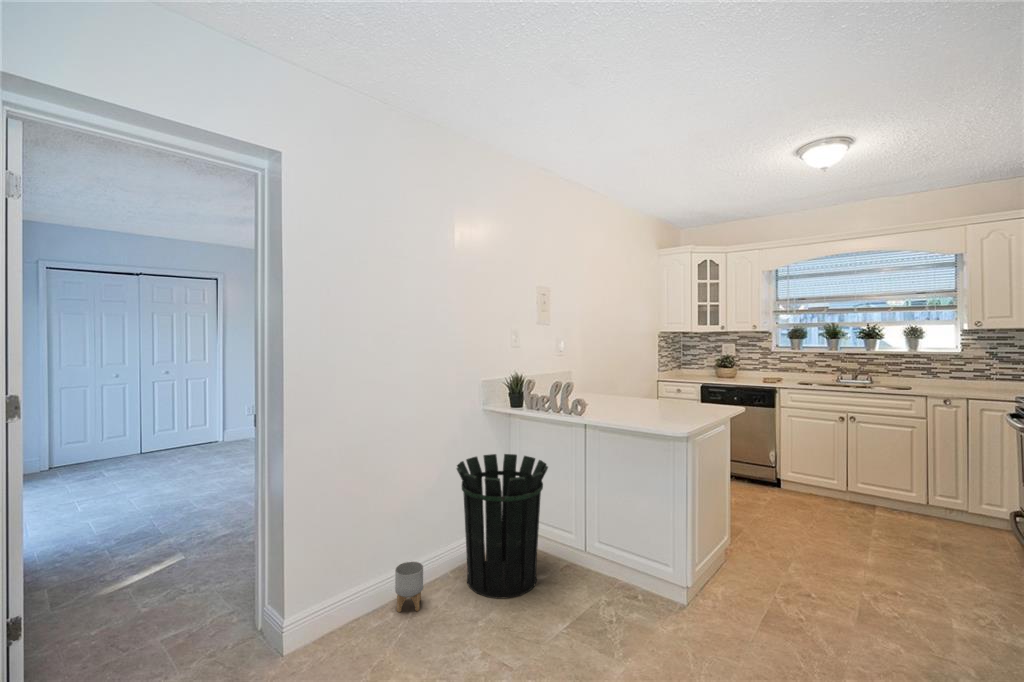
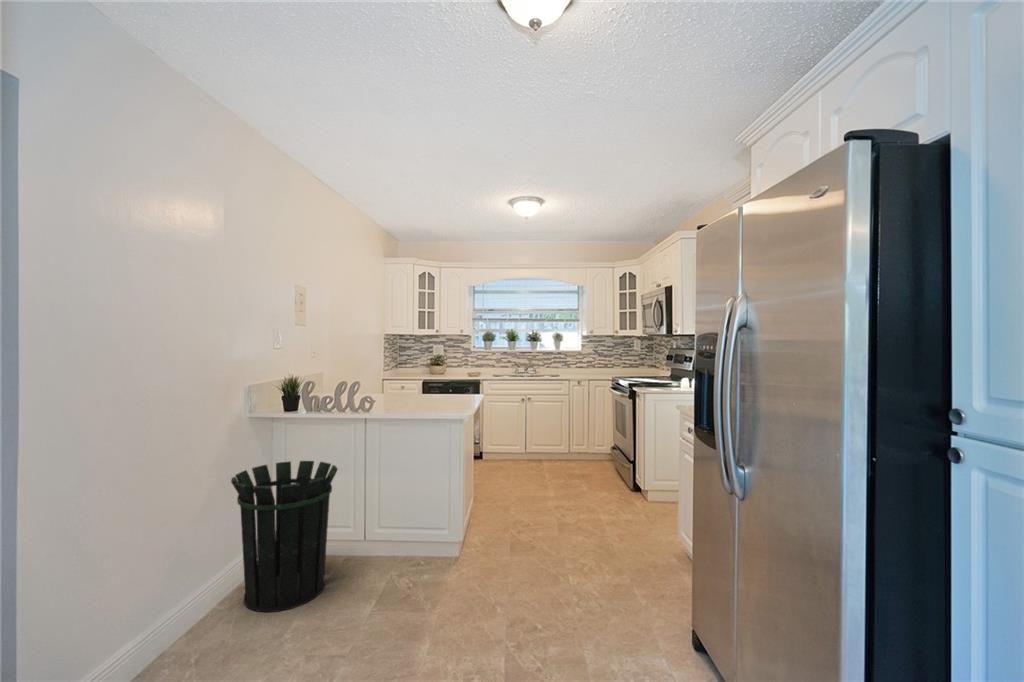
planter: present [395,561,423,612] -> none [168,600,207,663]

